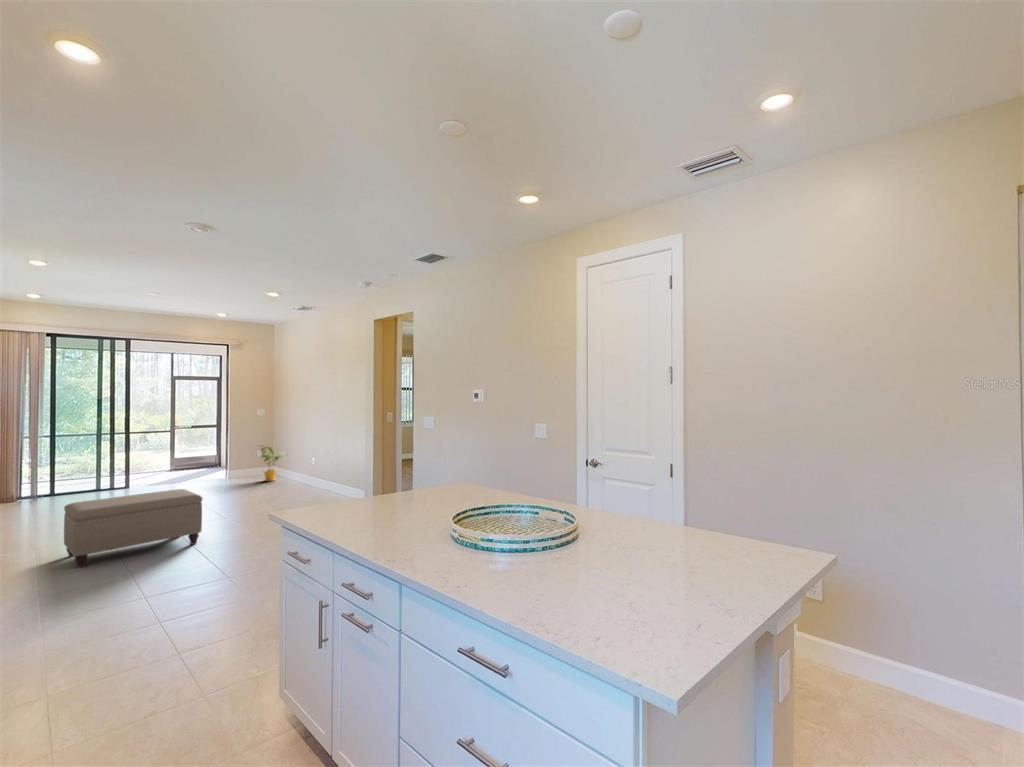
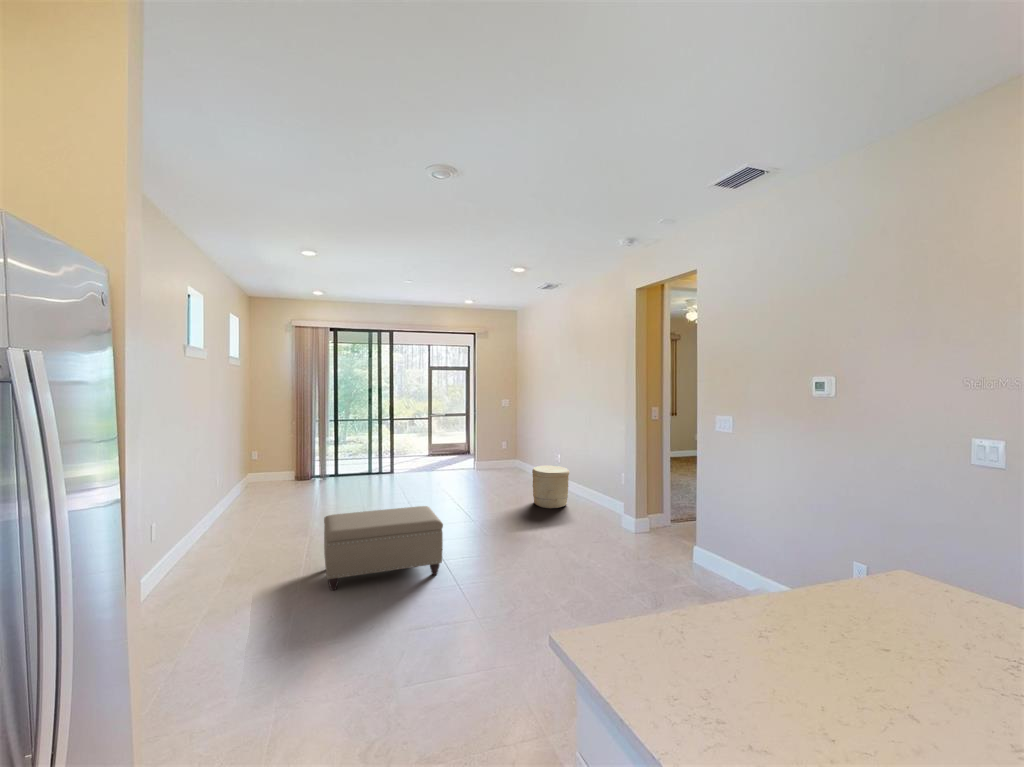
house plant: present [259,445,282,481] -> none [502,441,532,481]
woven basket: none [289,459,324,495] -> present [532,466,569,508]

